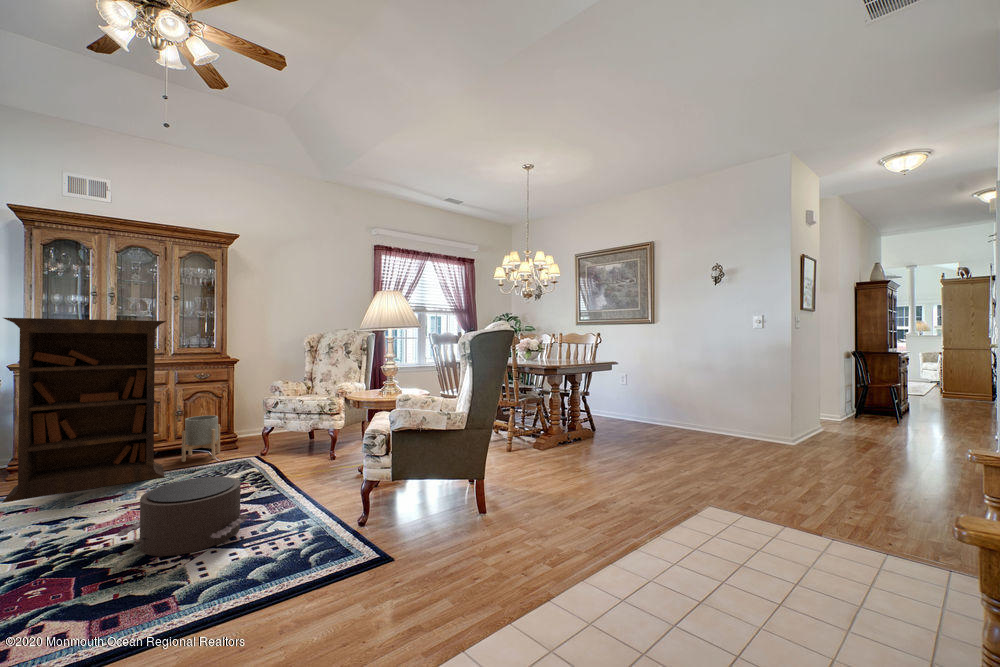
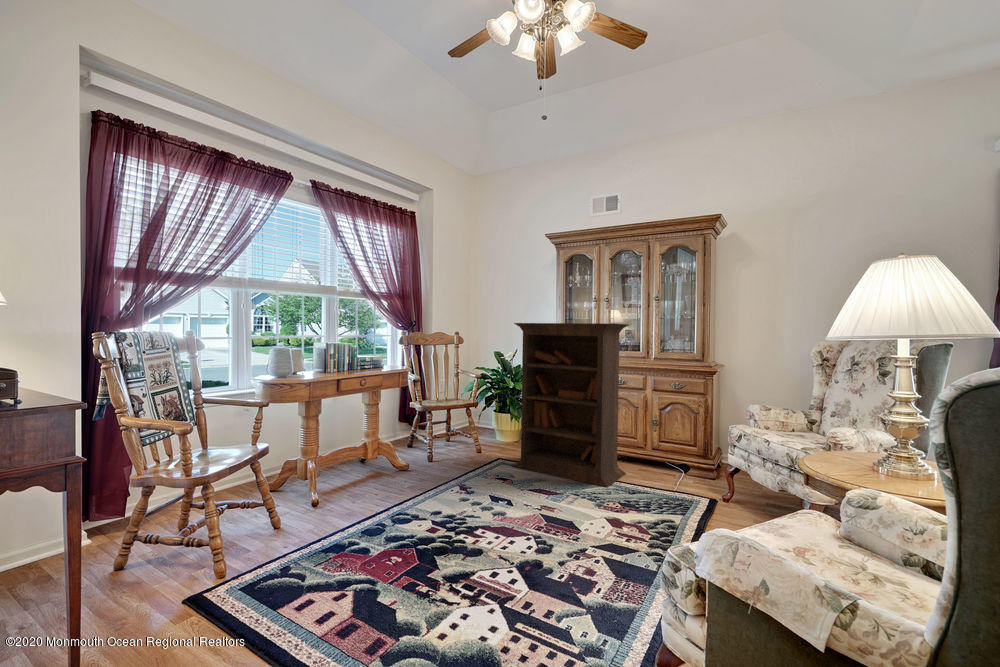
planter: present [182,415,220,462] -> none [643,430,688,485]
pouf: present [115,477,250,556] -> none [473,498,566,593]

